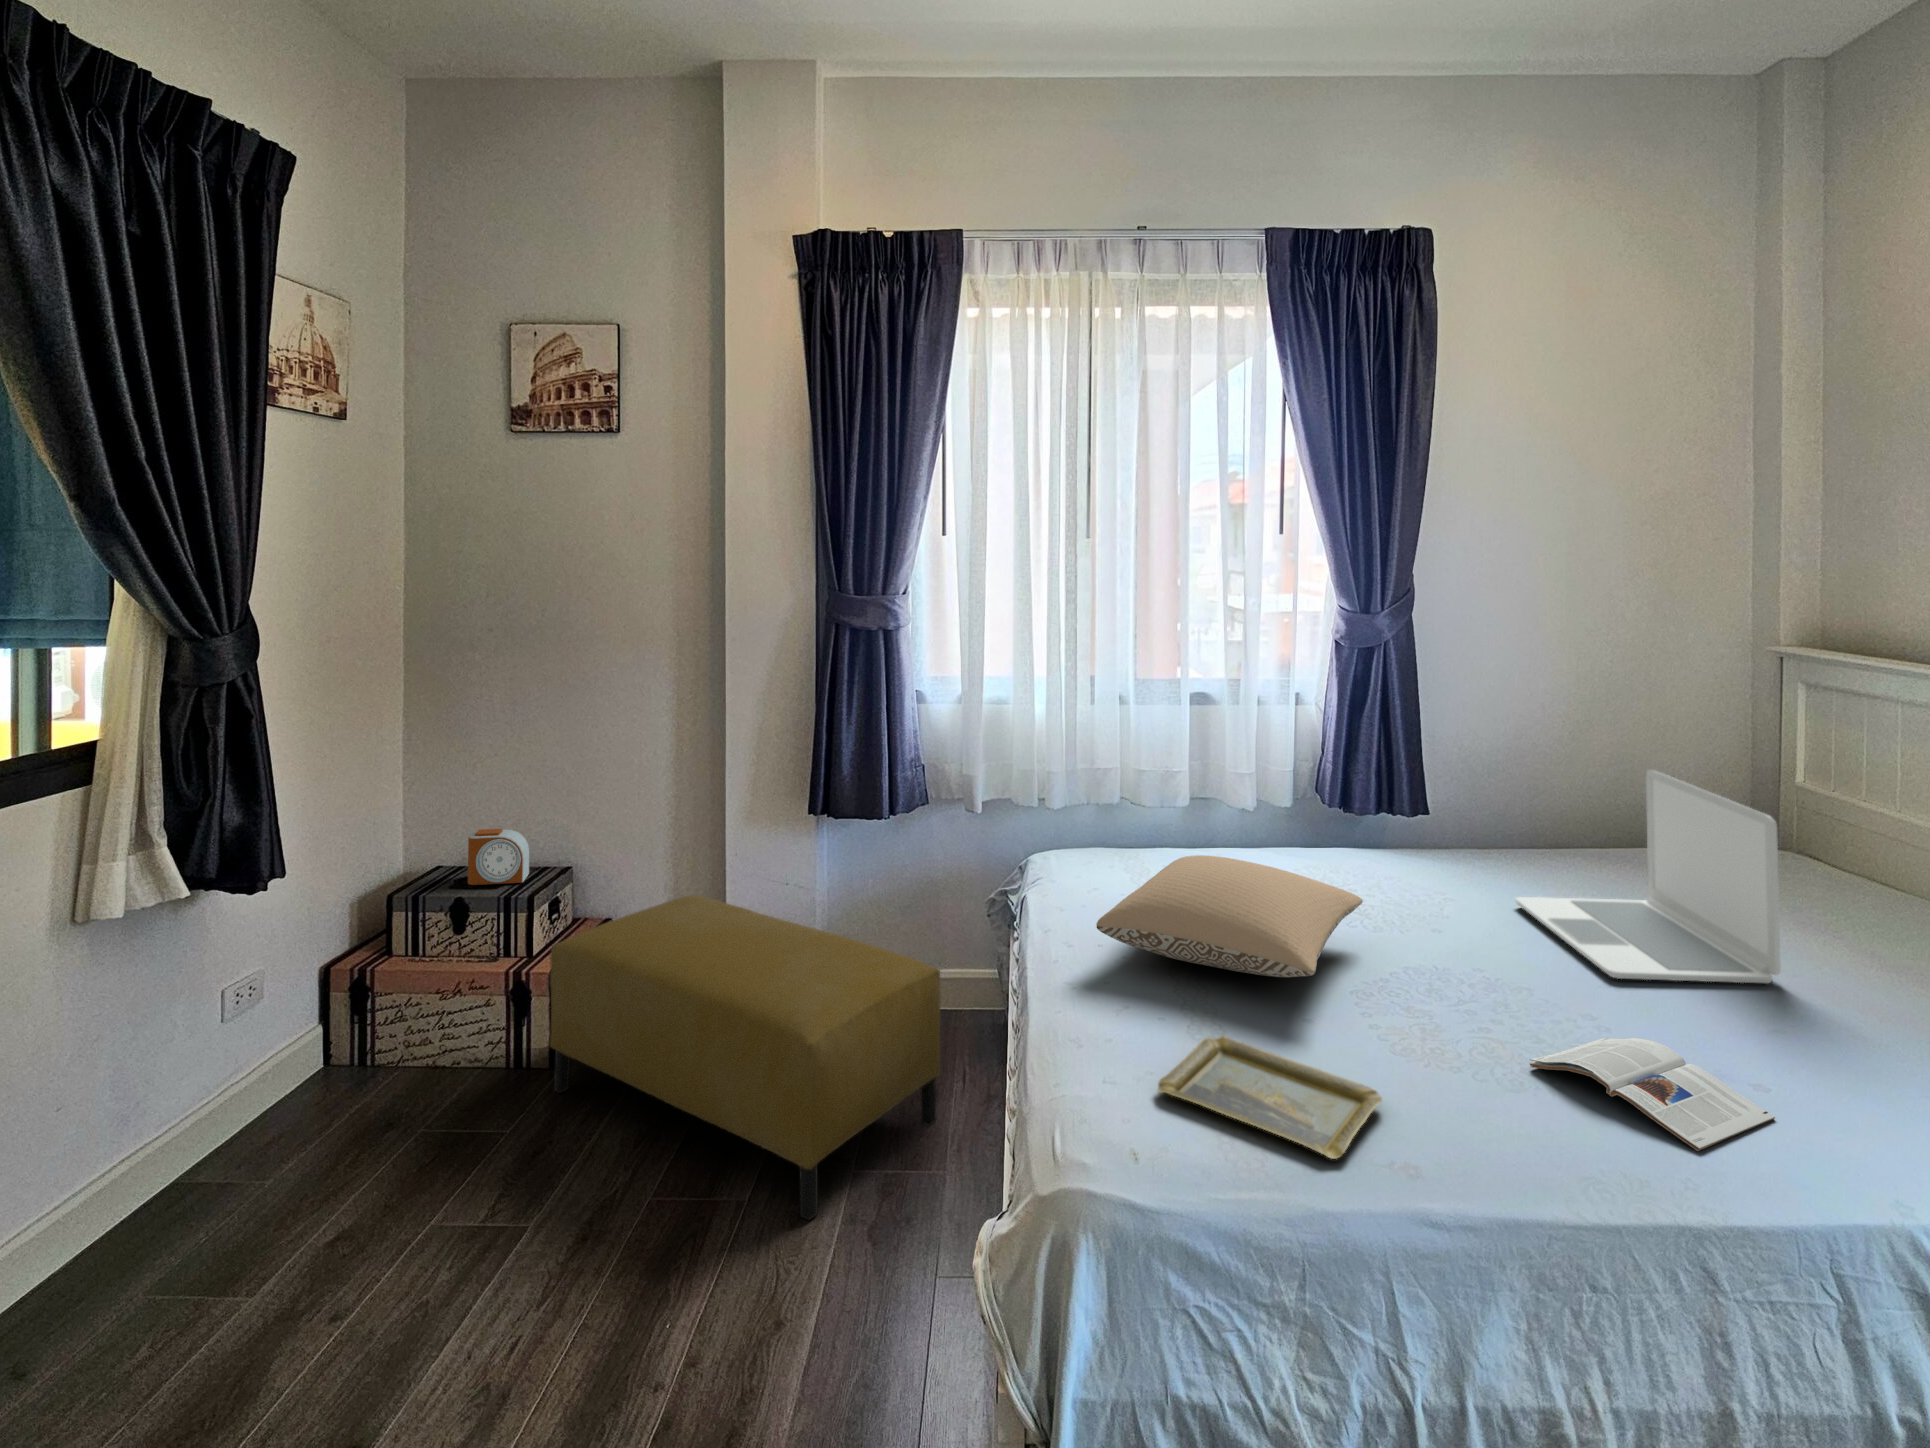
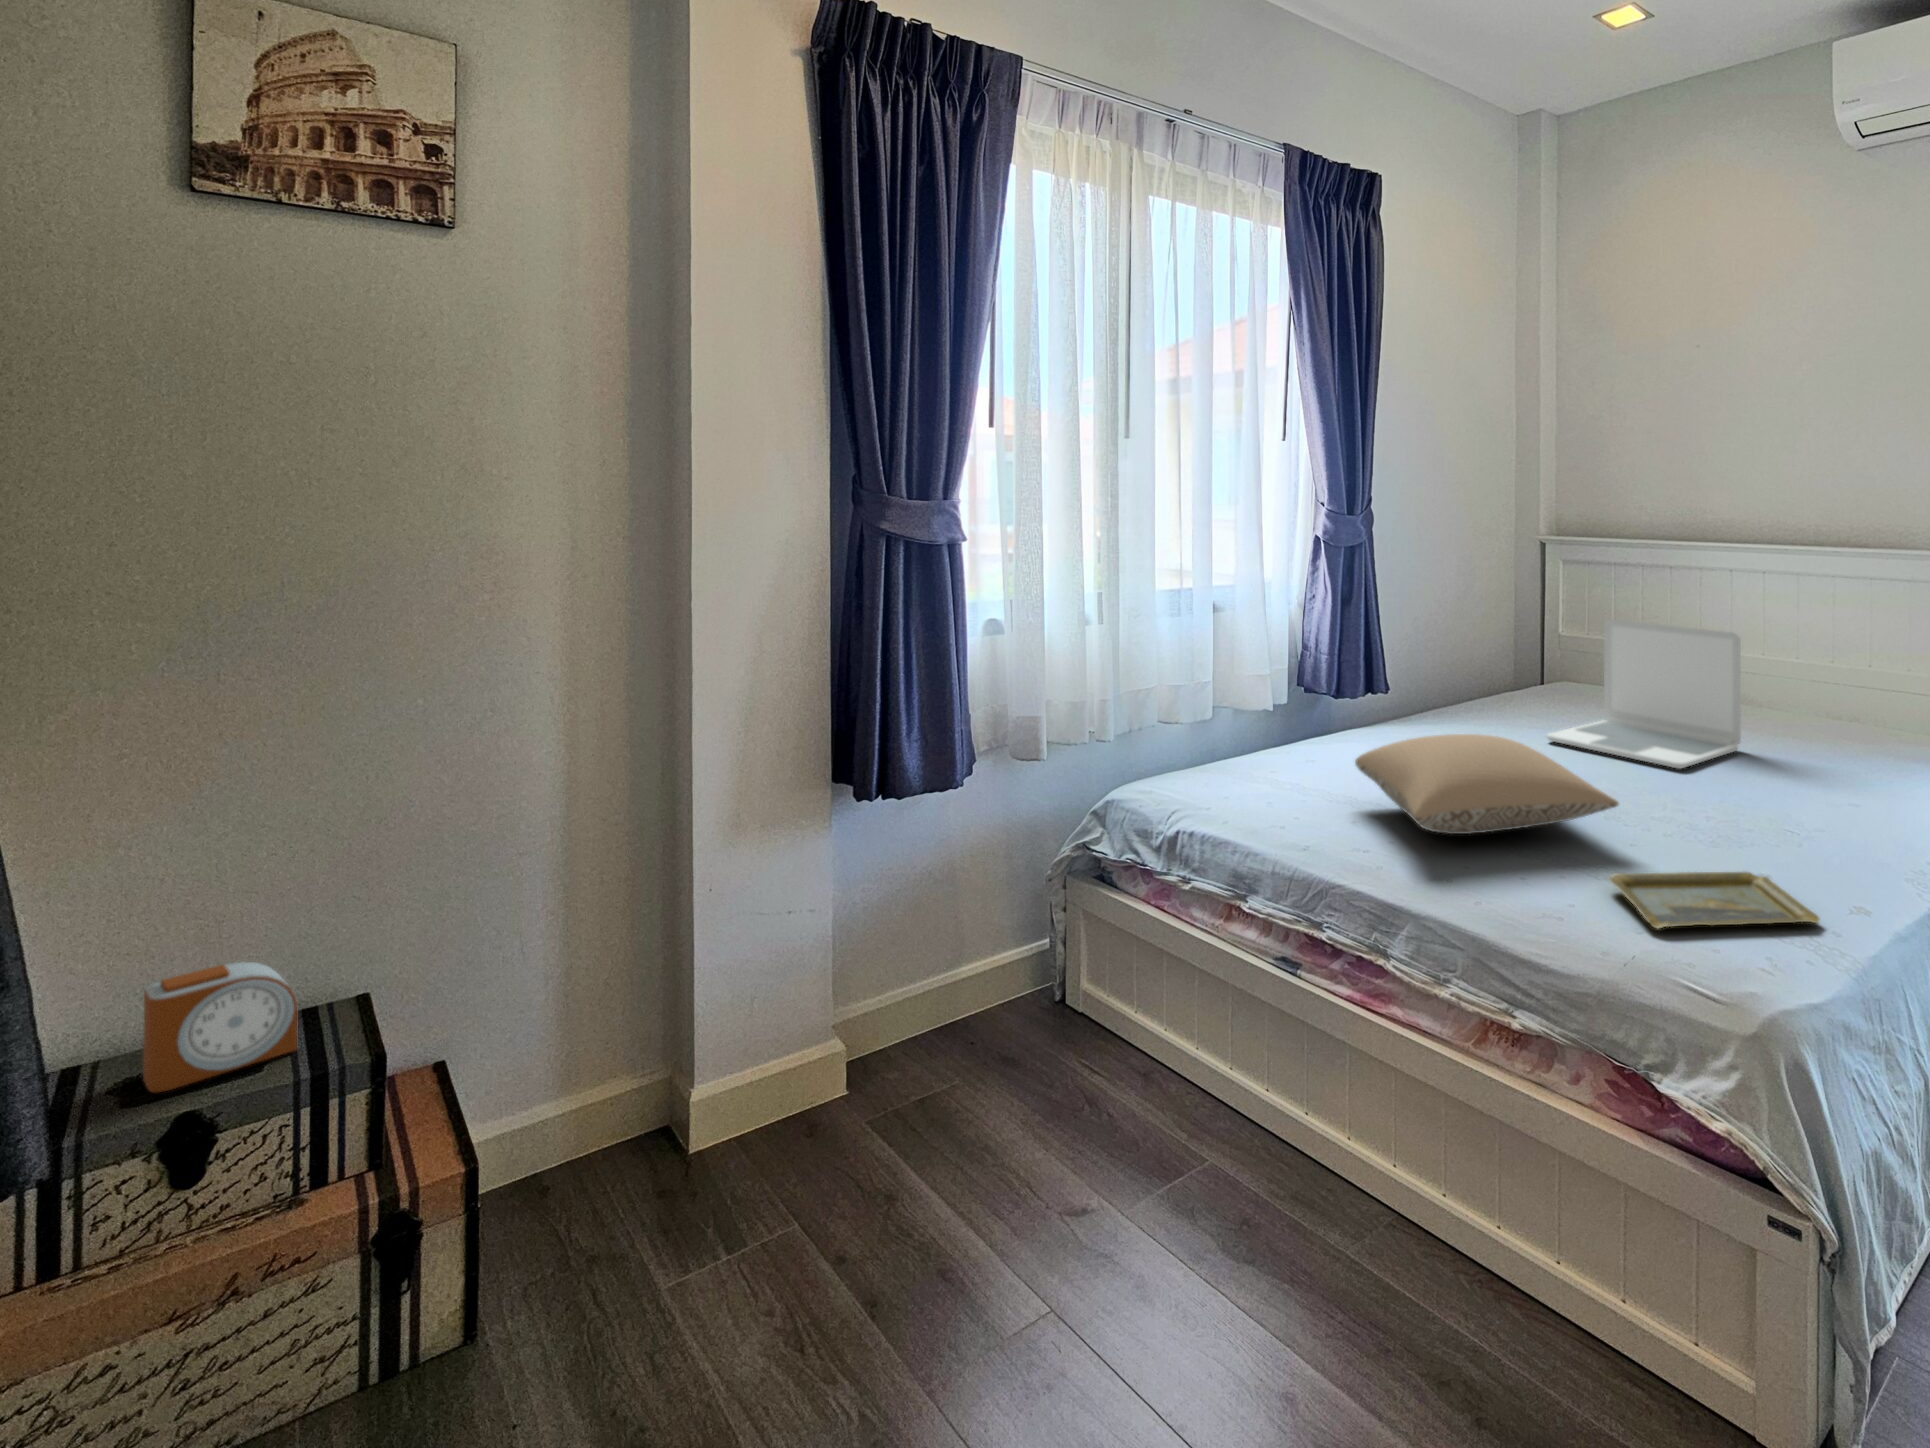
ottoman: present [550,895,941,1220] -> none [501,940,1134,1366]
magazine: present [1530,1038,1775,1151] -> none [1751,792,1900,846]

